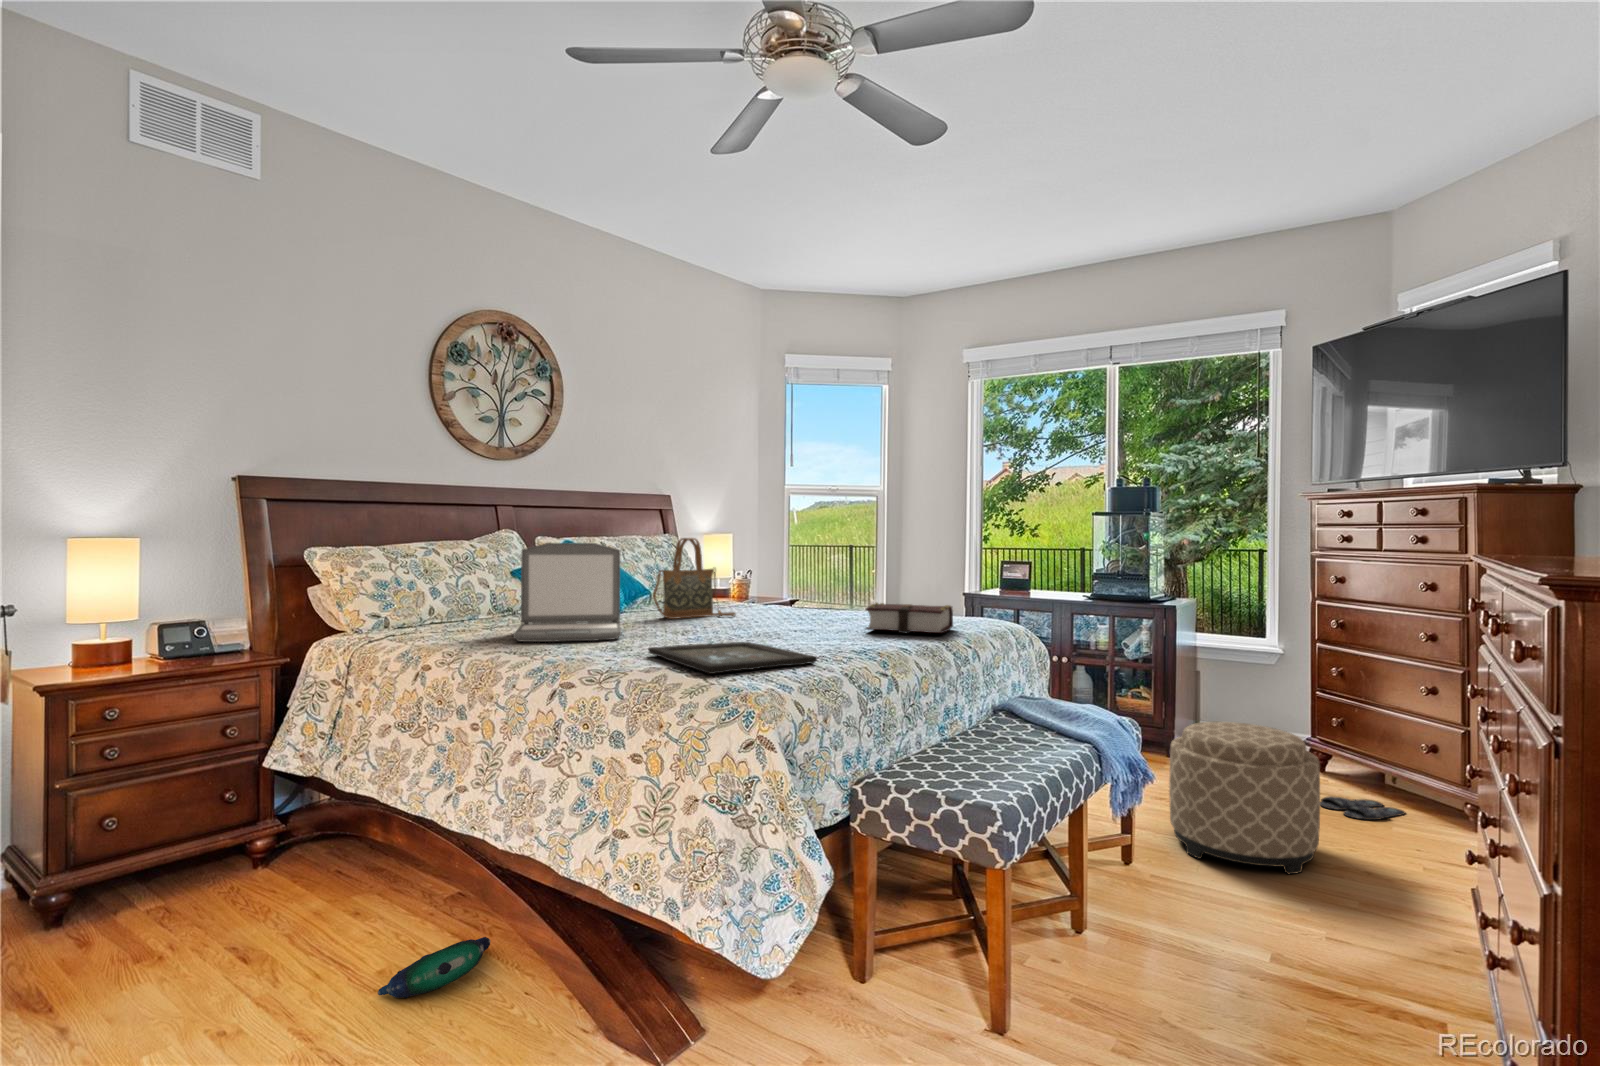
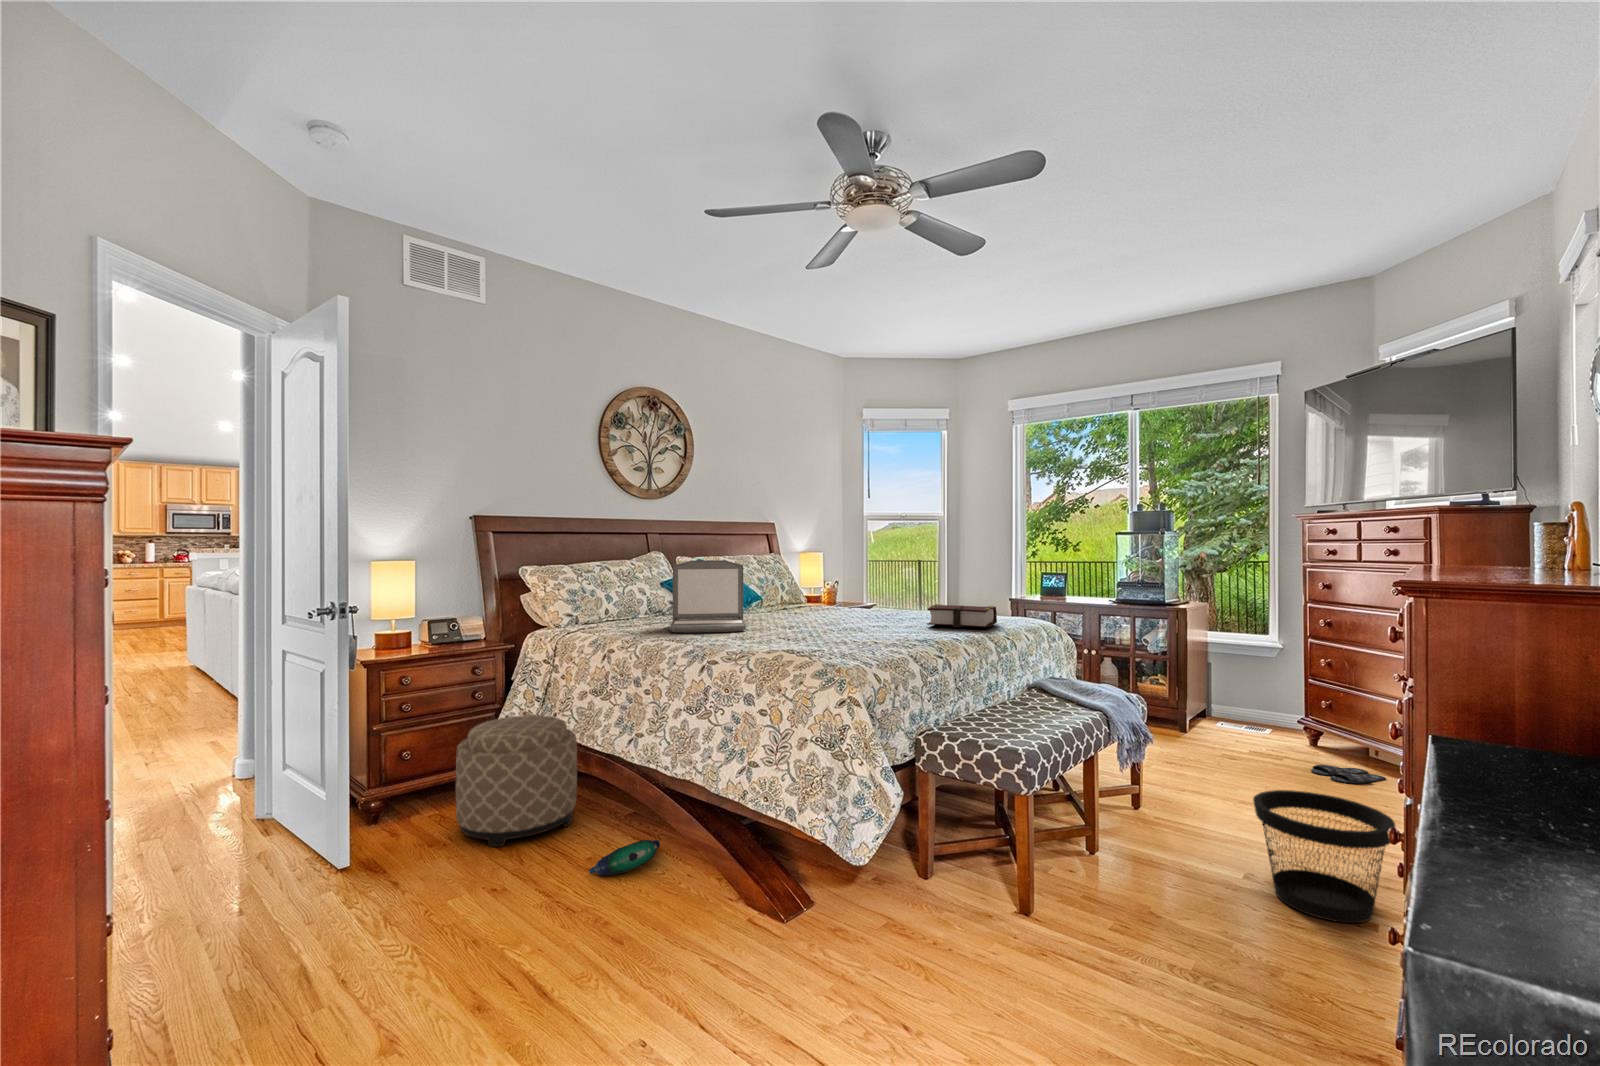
handbag: present [653,538,735,619] -> none [766,555,829,617]
tray: present [648,642,817,674] -> none [767,633,890,654]
ottoman: present [1169,722,1320,874] -> present [456,715,577,847]
wastebasket: none [1284,843,1465,1020] -> present [1253,790,1395,923]

